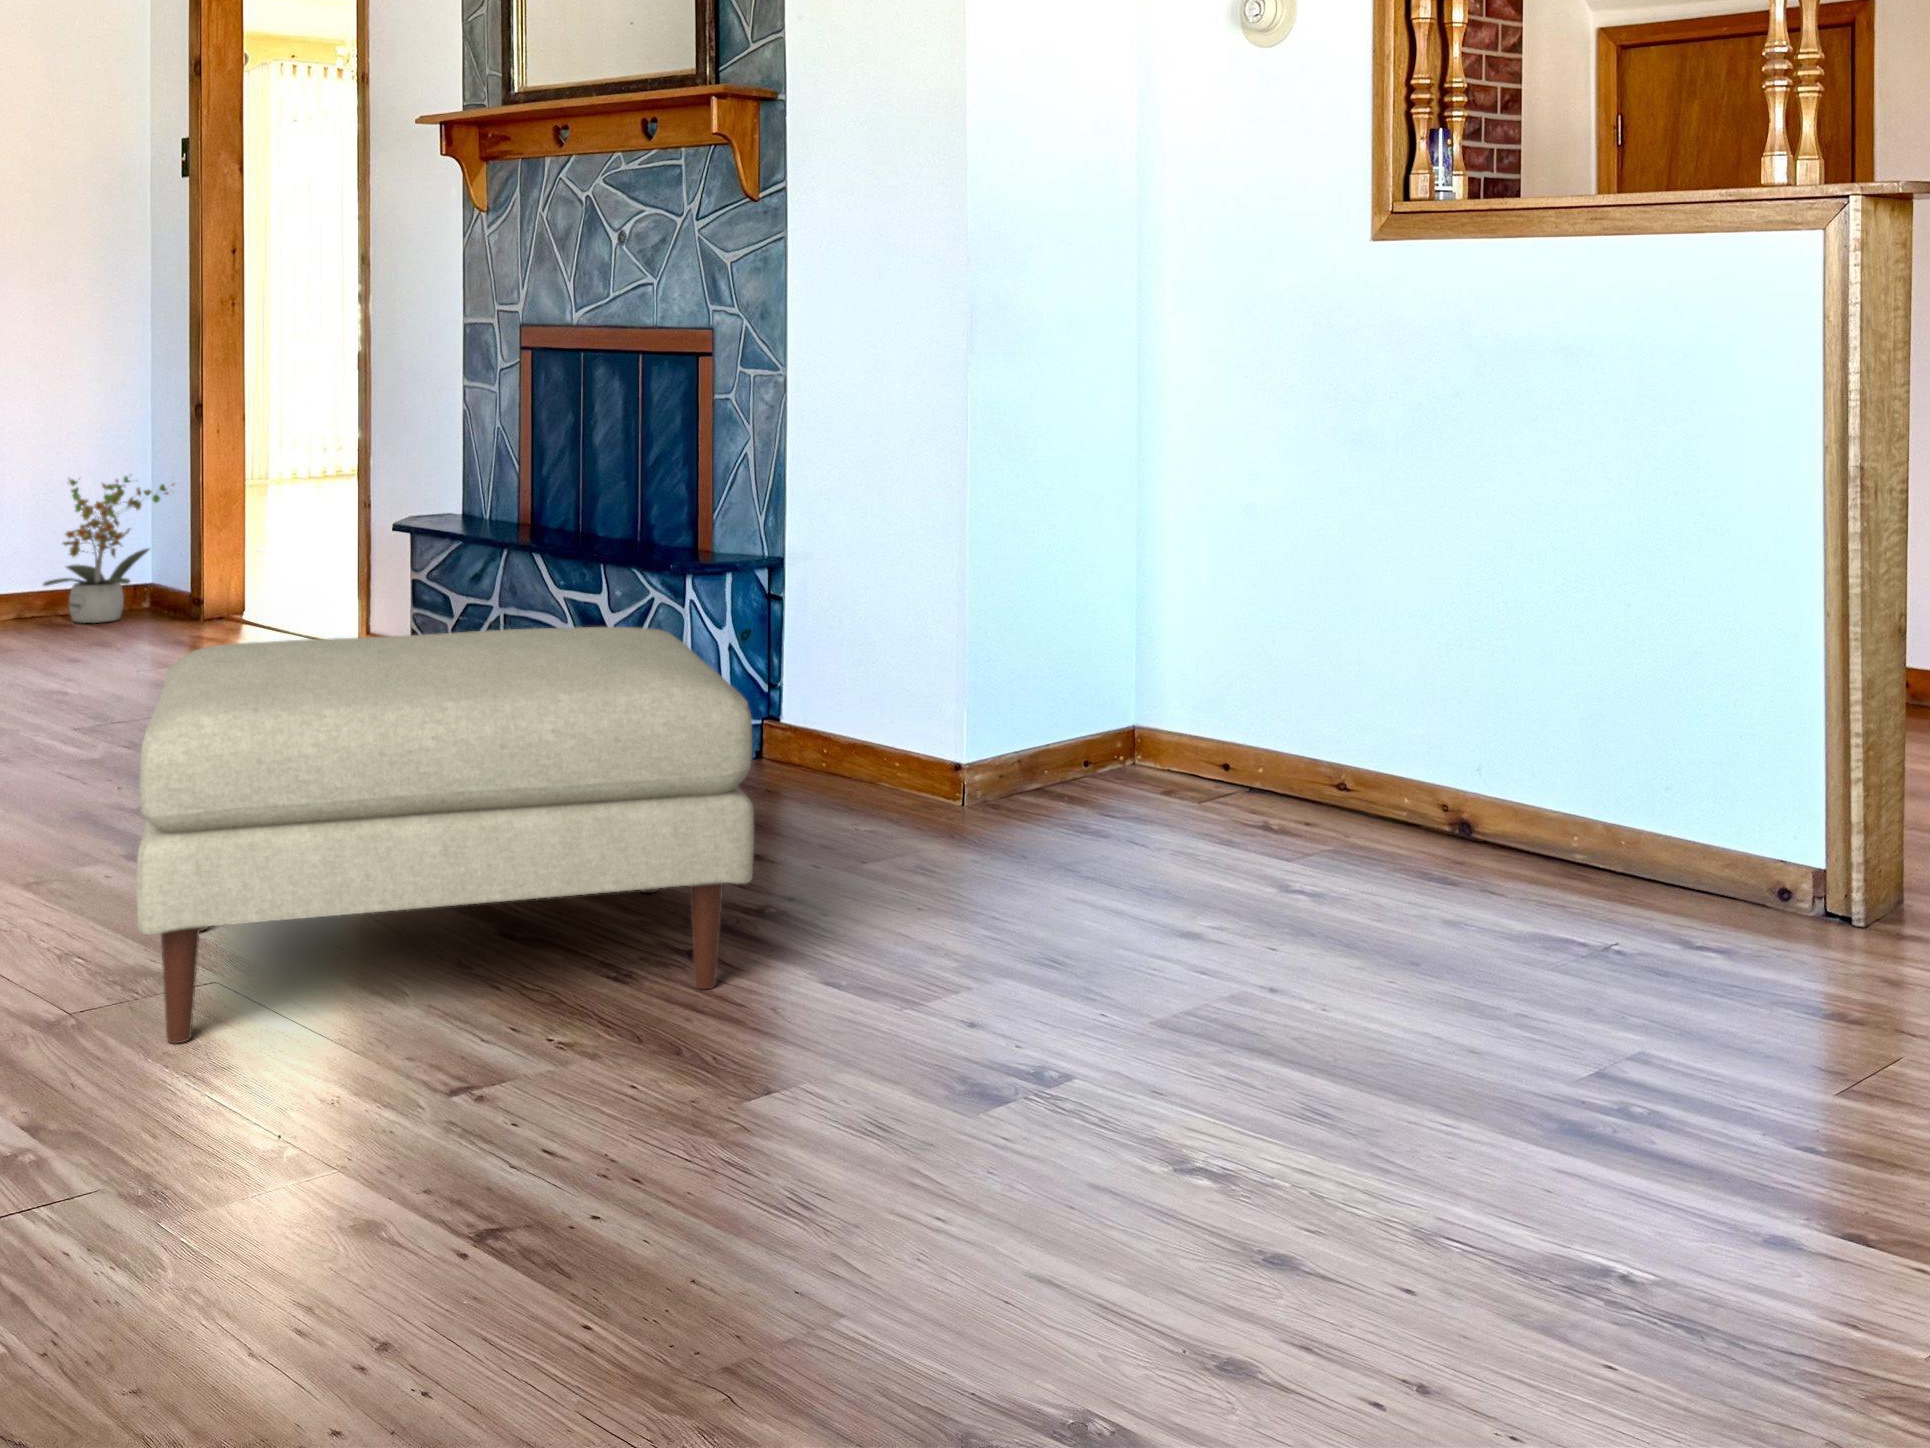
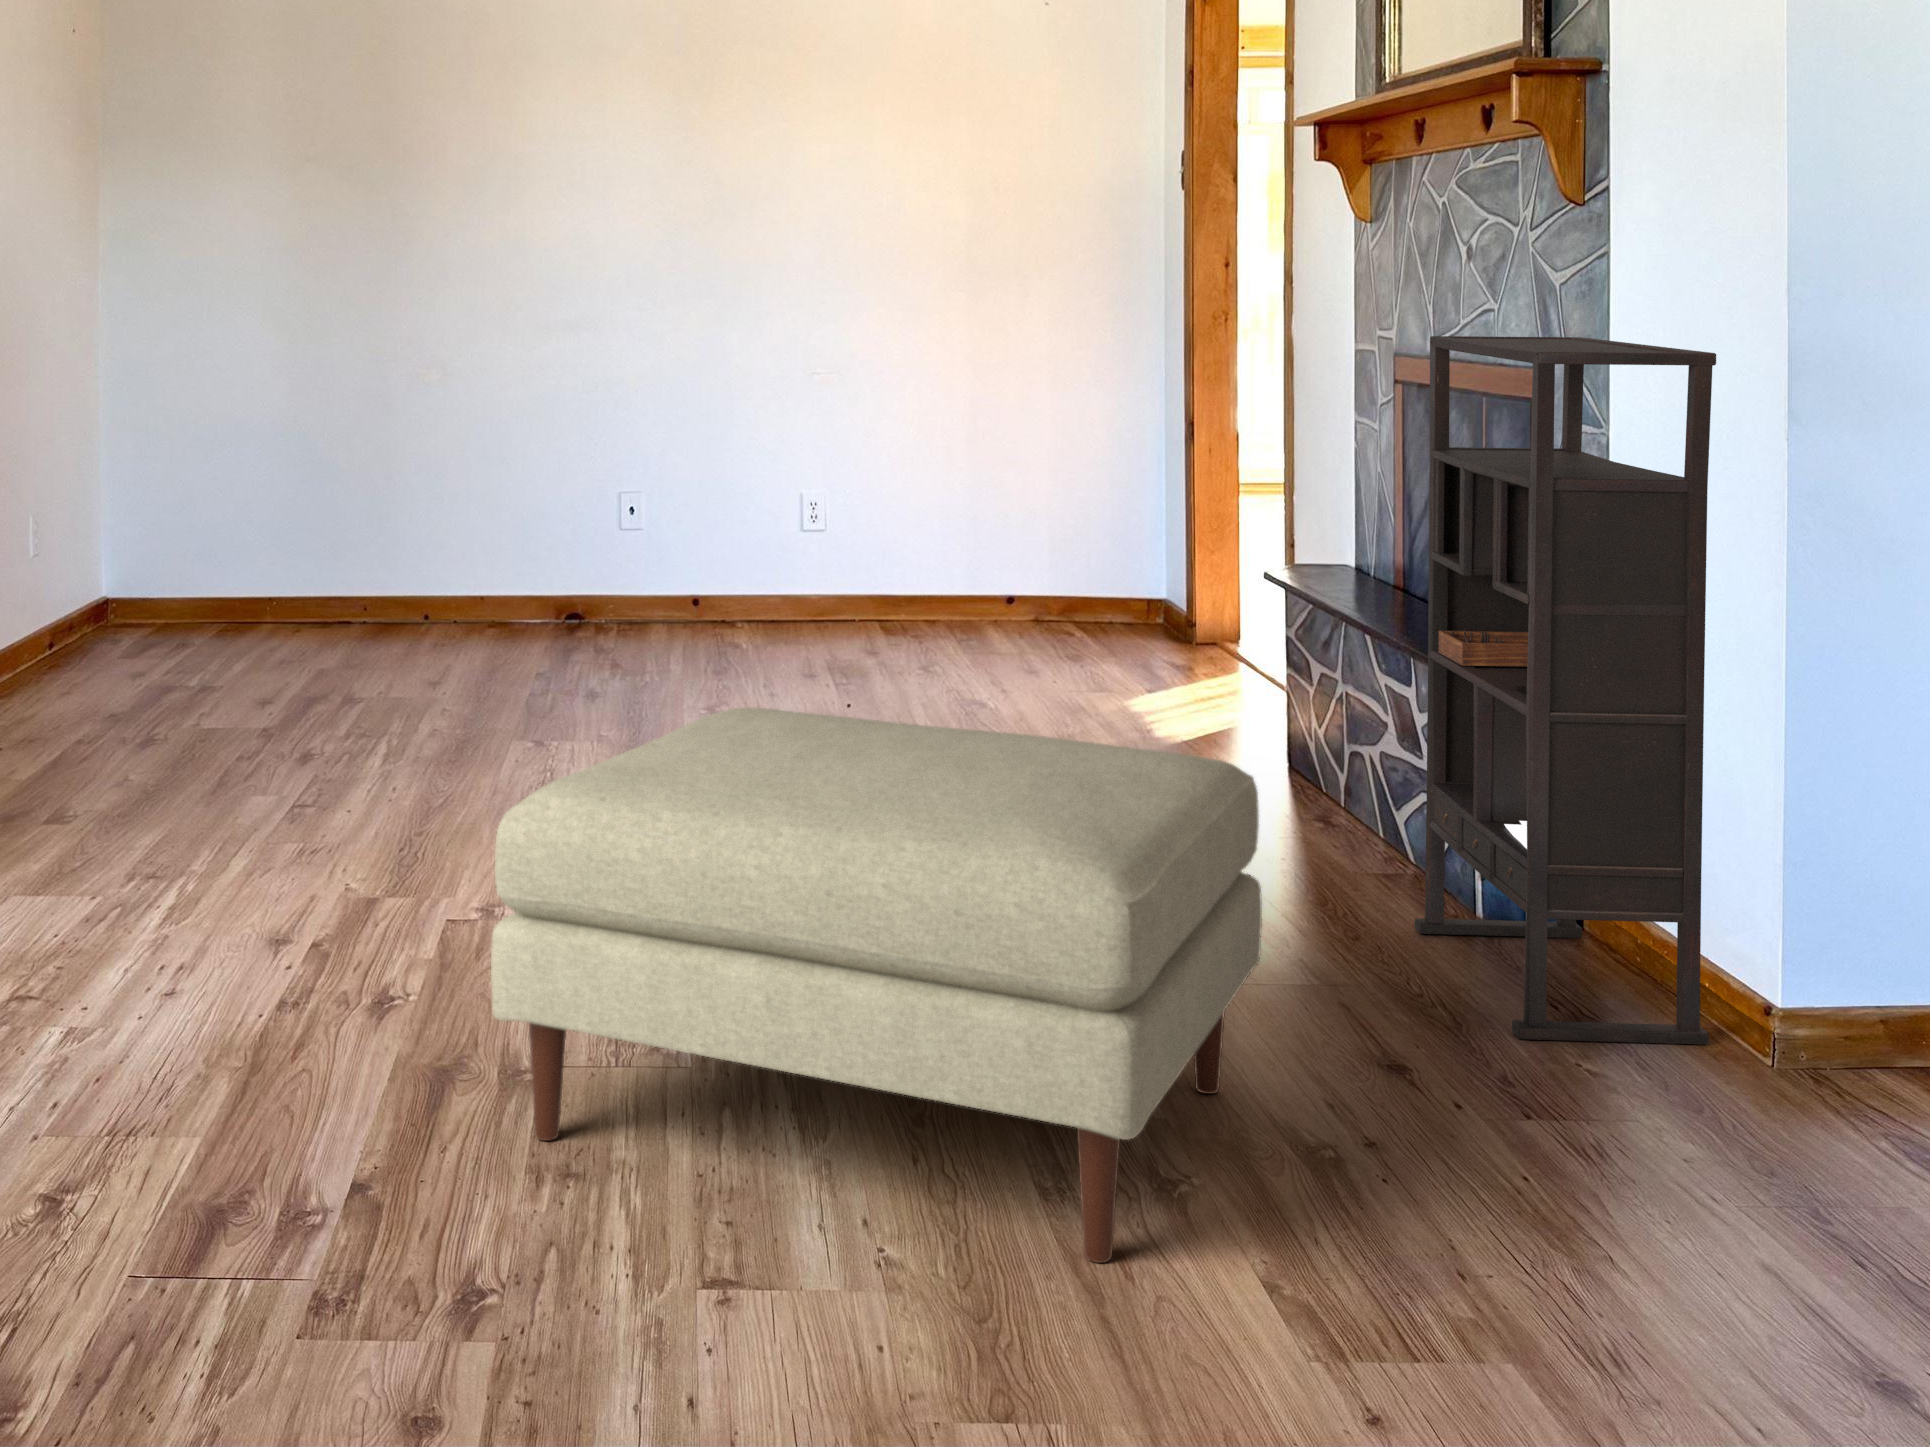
bookshelf: none [659,302,919,821] -> present [1414,336,1716,1045]
potted plant: present [43,476,168,623] -> none [1047,486,1175,632]

